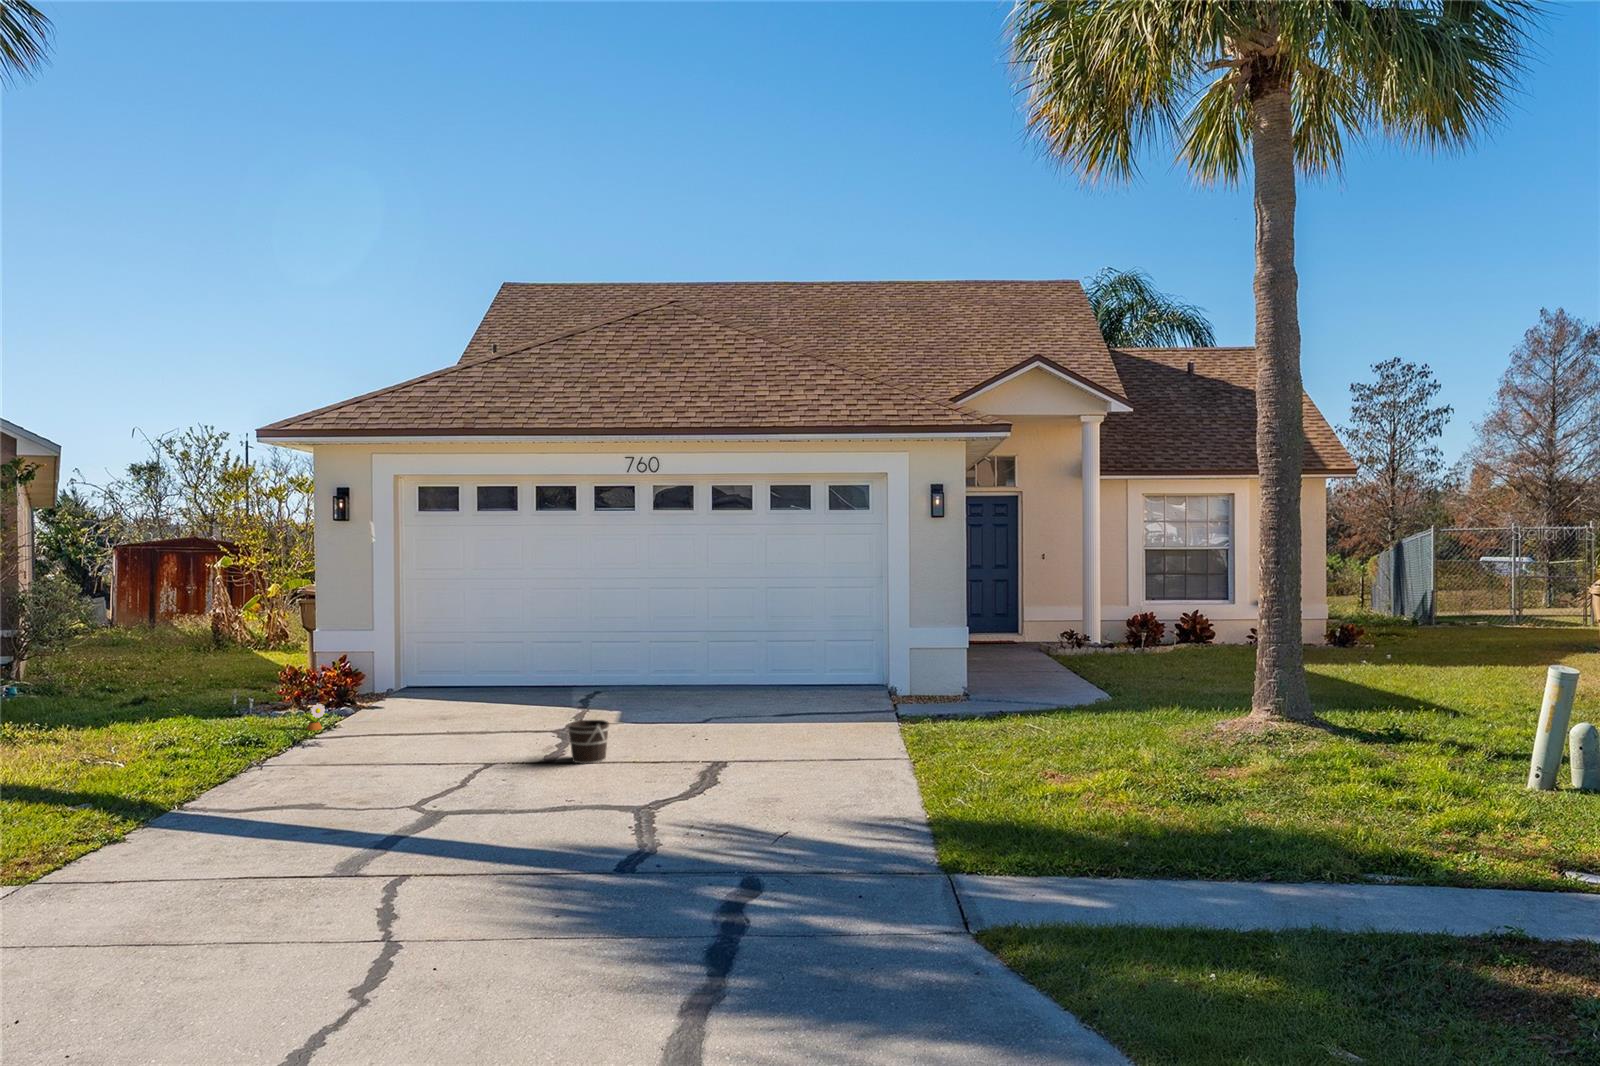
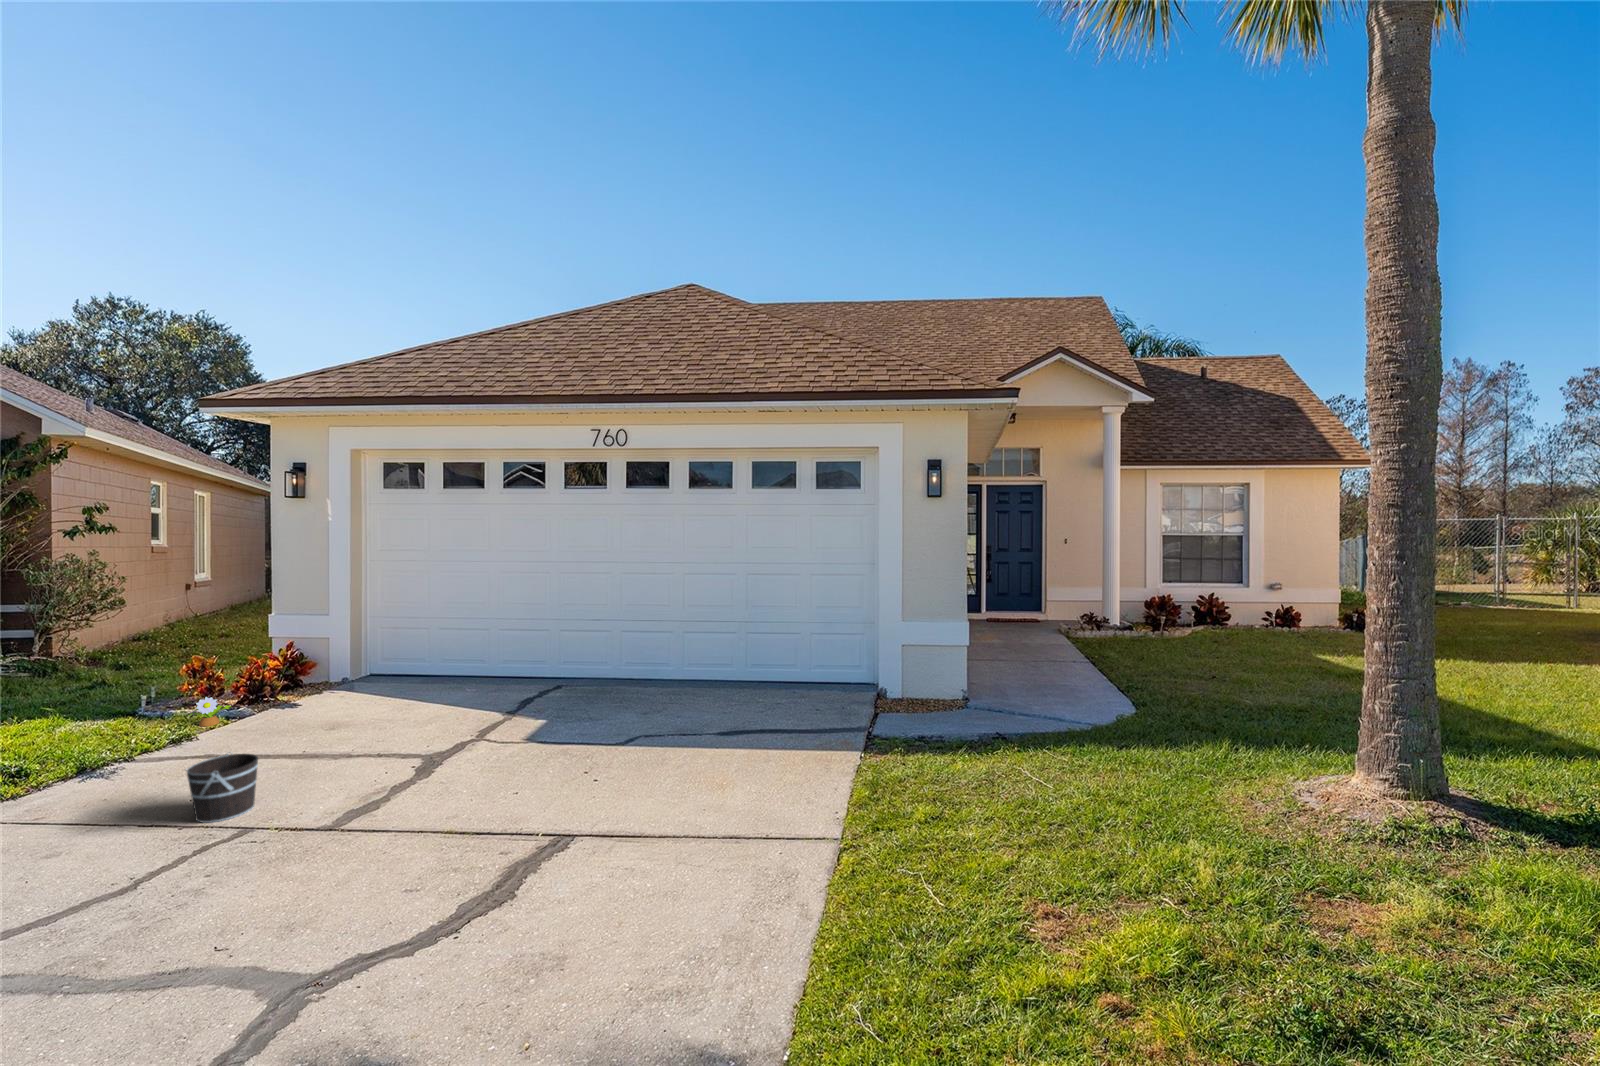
bucket: present [568,720,609,763] -> present [186,754,258,823]

